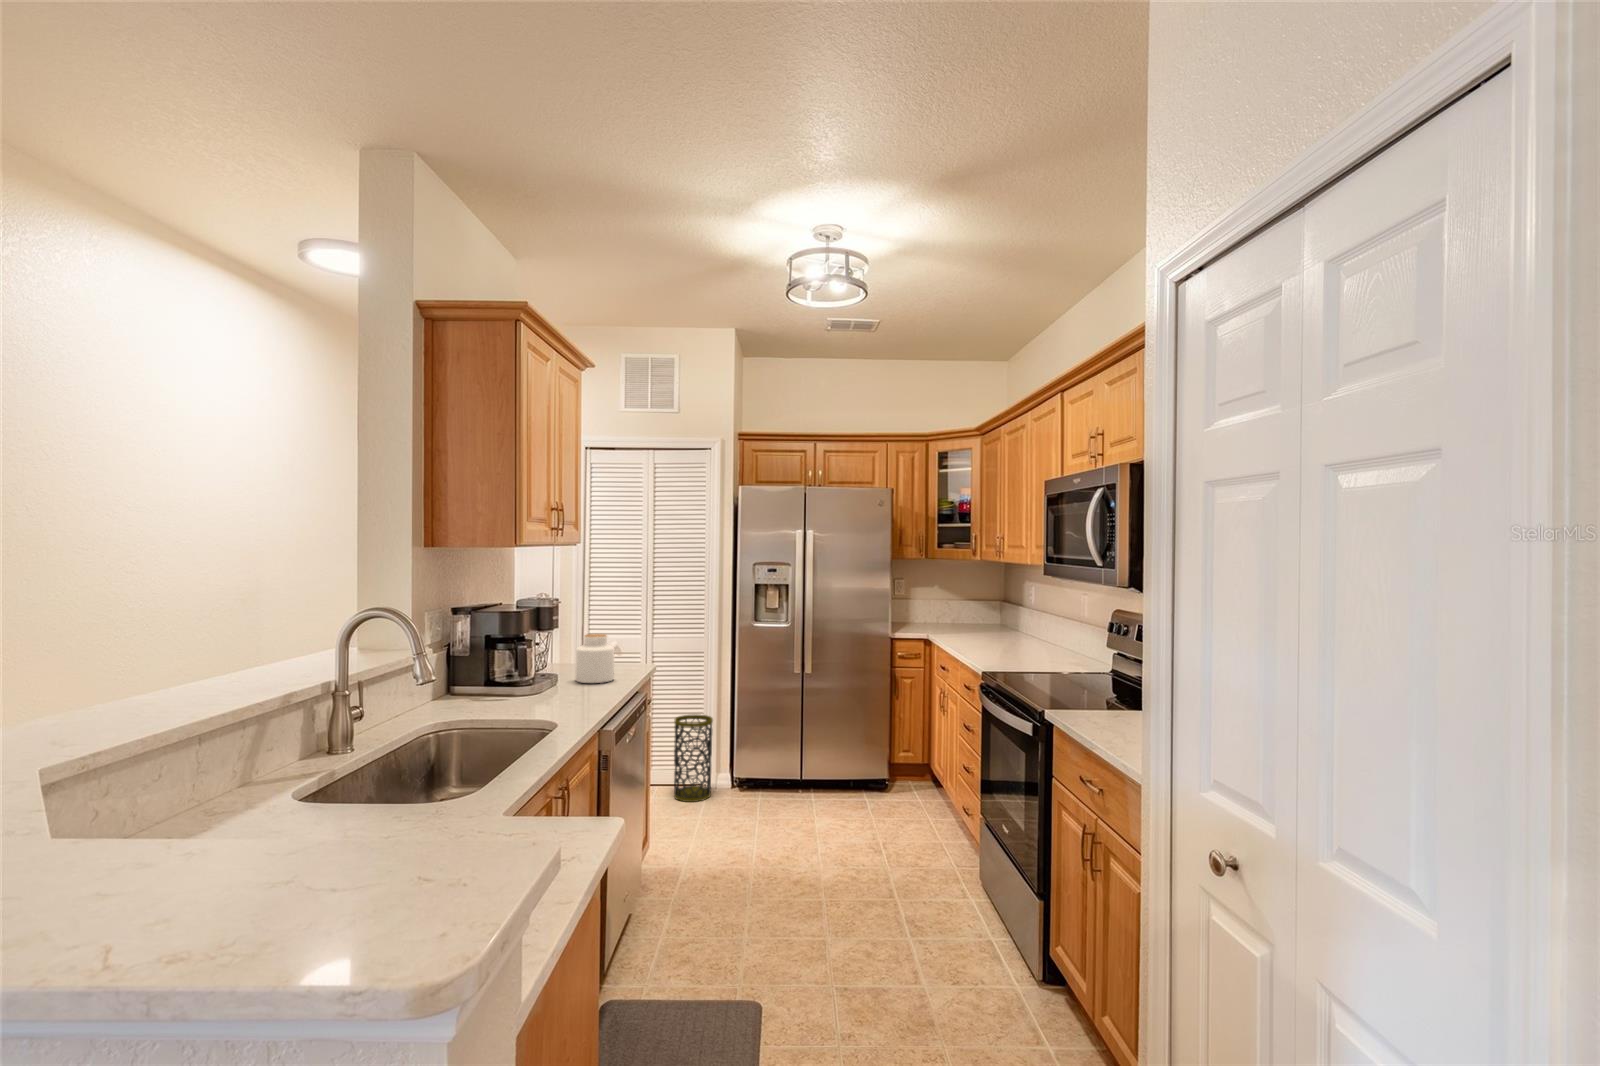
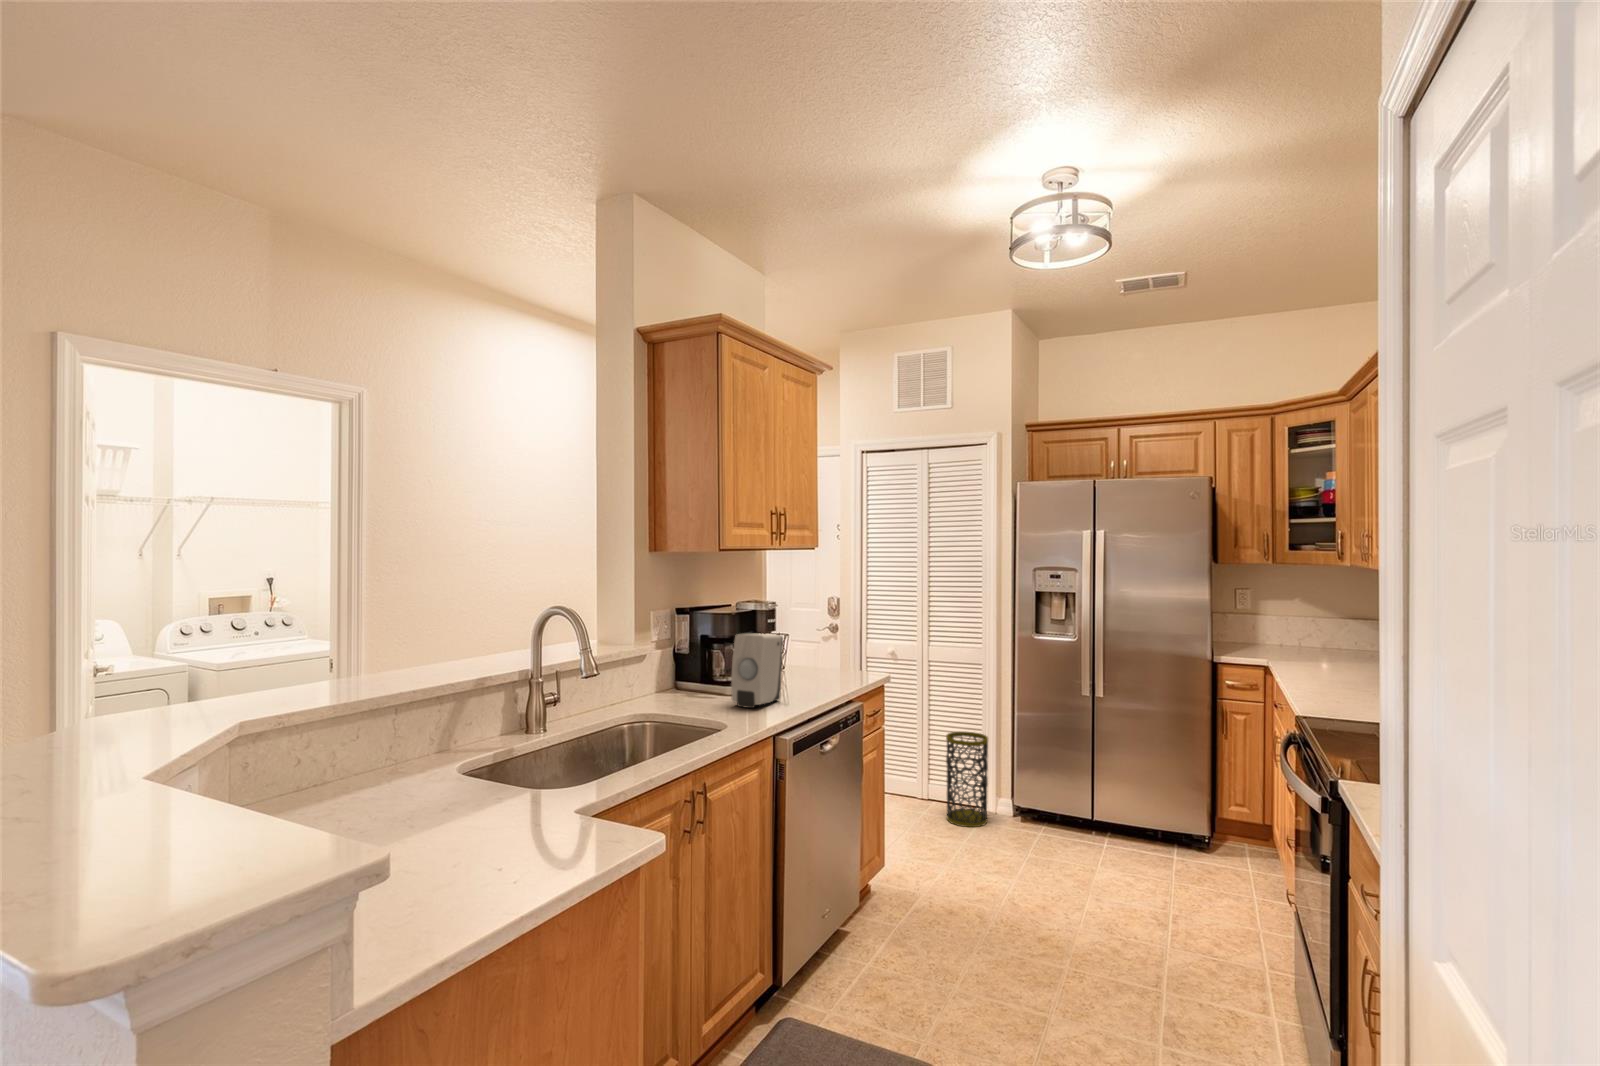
soap dispenser: none [530,631,578,706] -> present [731,634,783,708]
jar: present [575,634,615,683] -> none [797,639,834,689]

